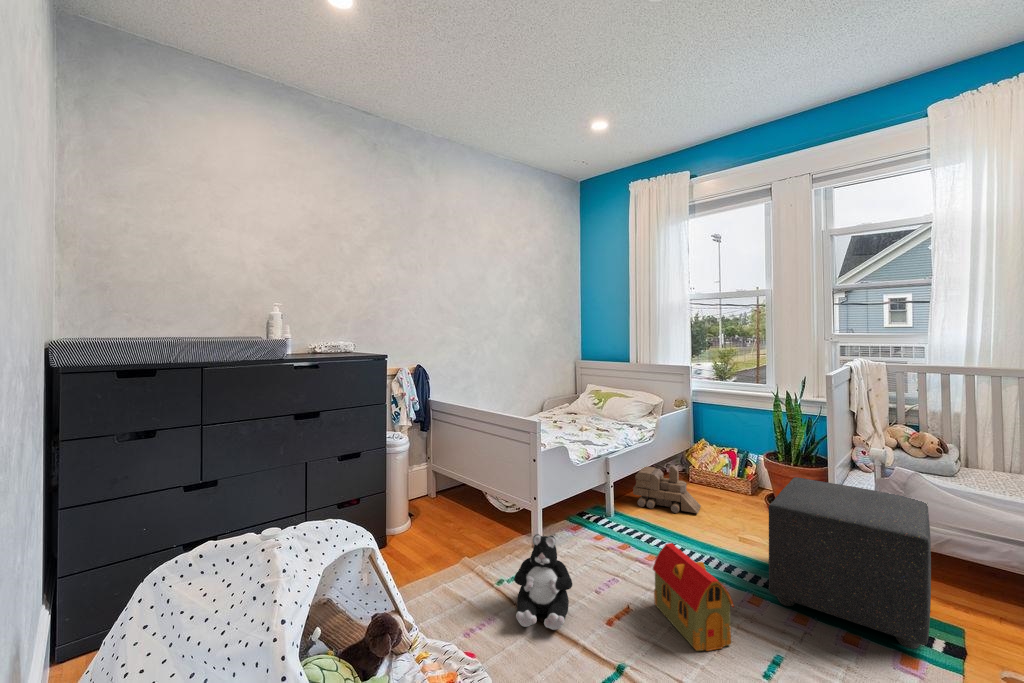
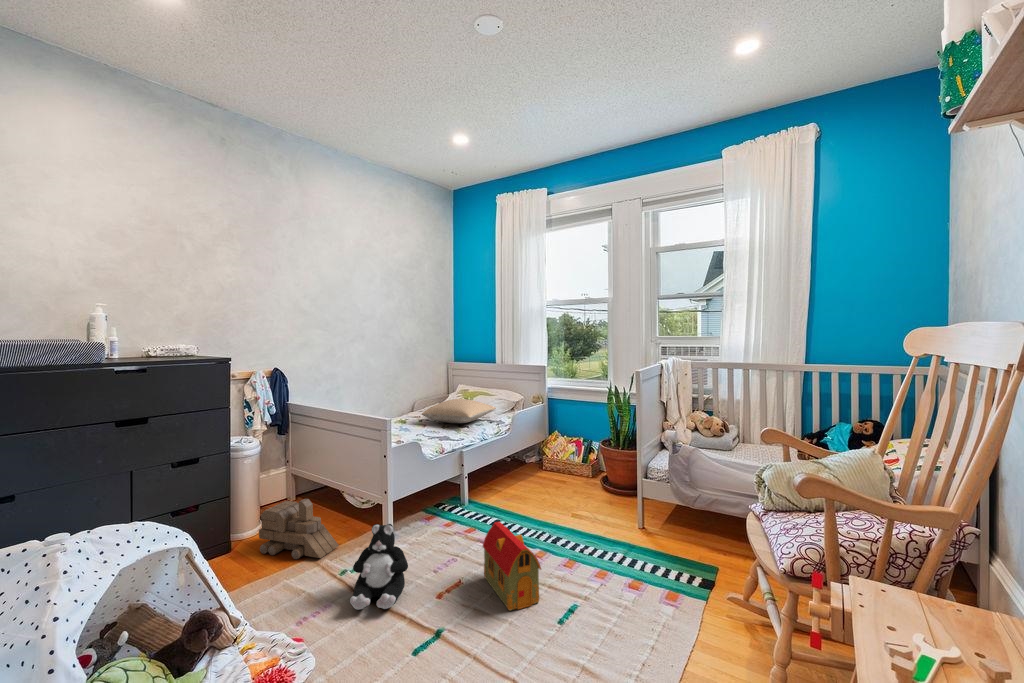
pillow: none [559,401,636,427] -> present [422,399,496,423]
toy train: present [633,465,701,513] -> present [259,499,339,559]
ottoman: present [769,477,931,649] -> none [580,458,701,587]

